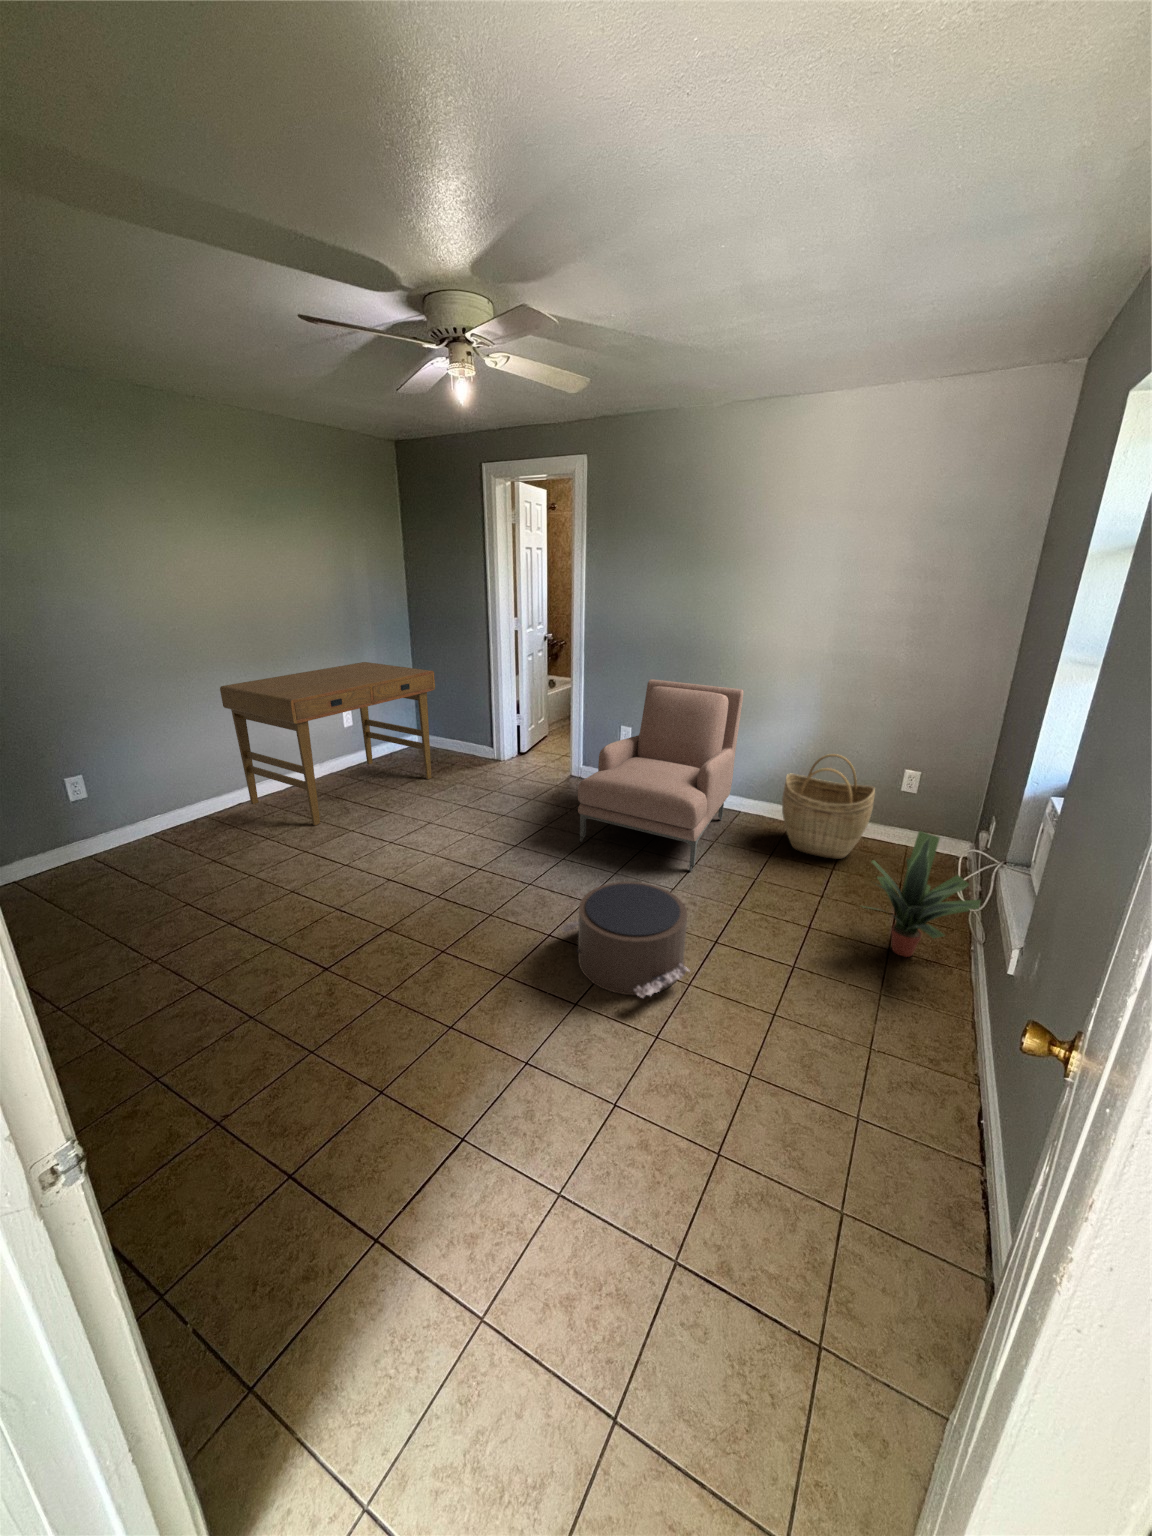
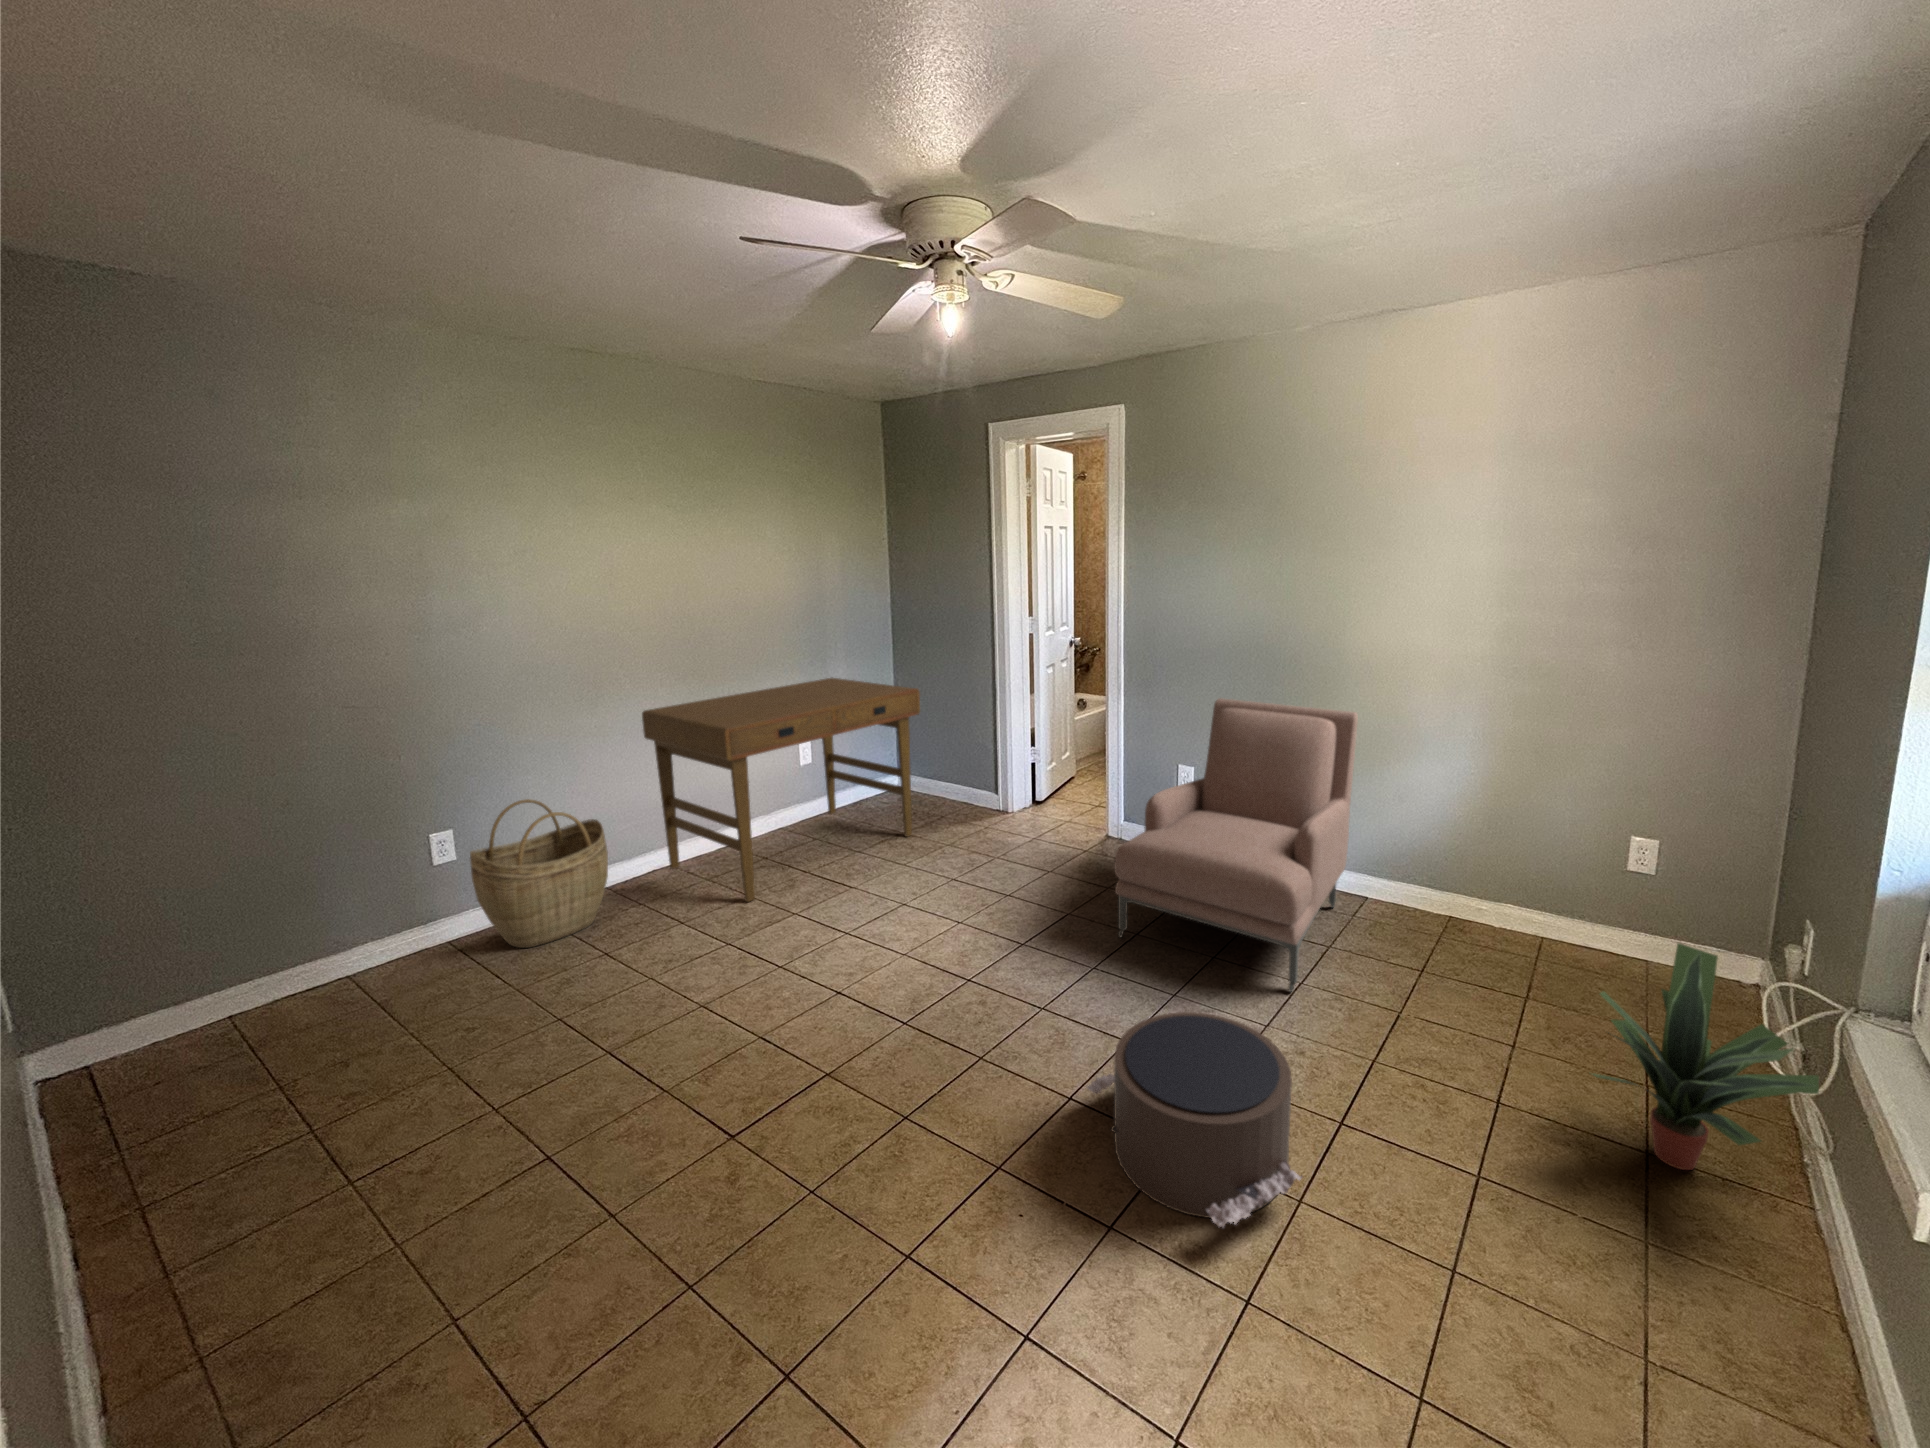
woven basket: present [782,754,875,859] -> present [470,799,608,948]

